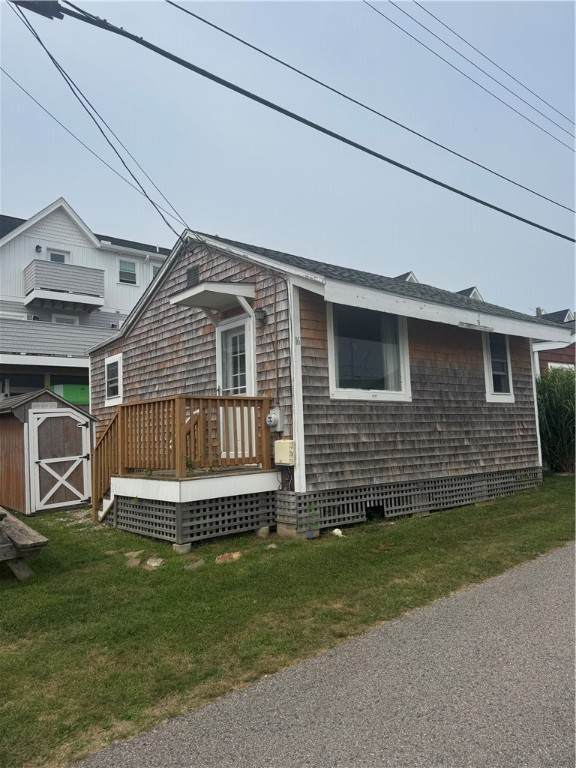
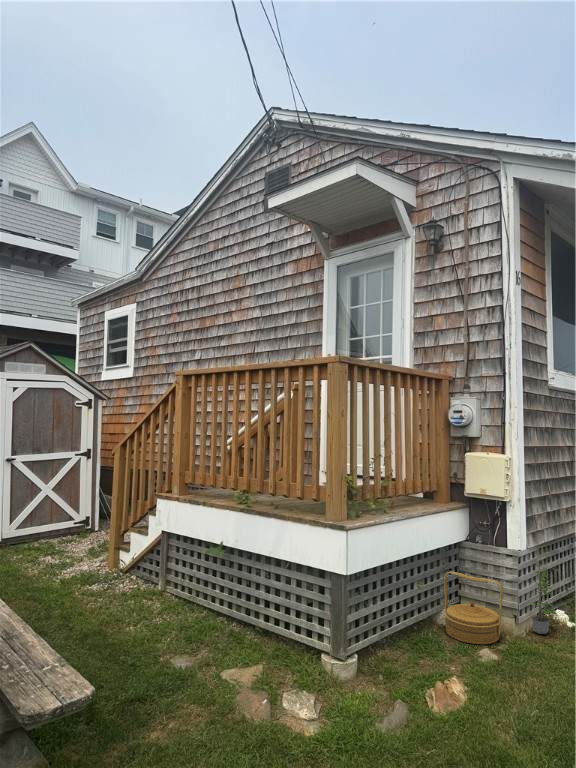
woven basket: none [256,506,285,542] -> present [444,571,503,644]

